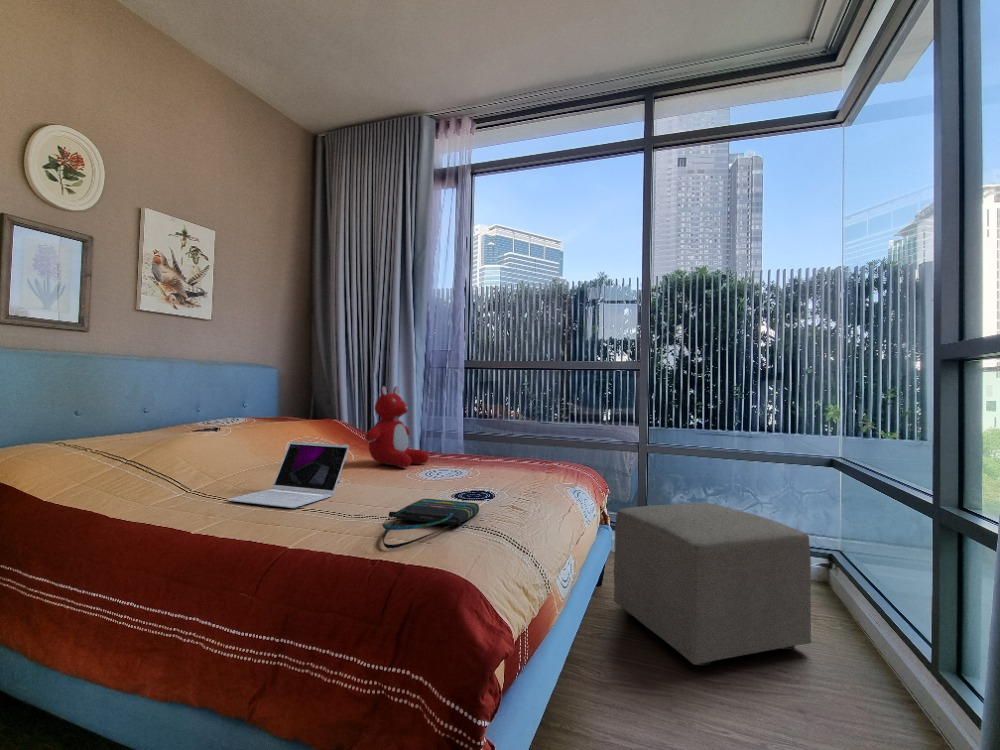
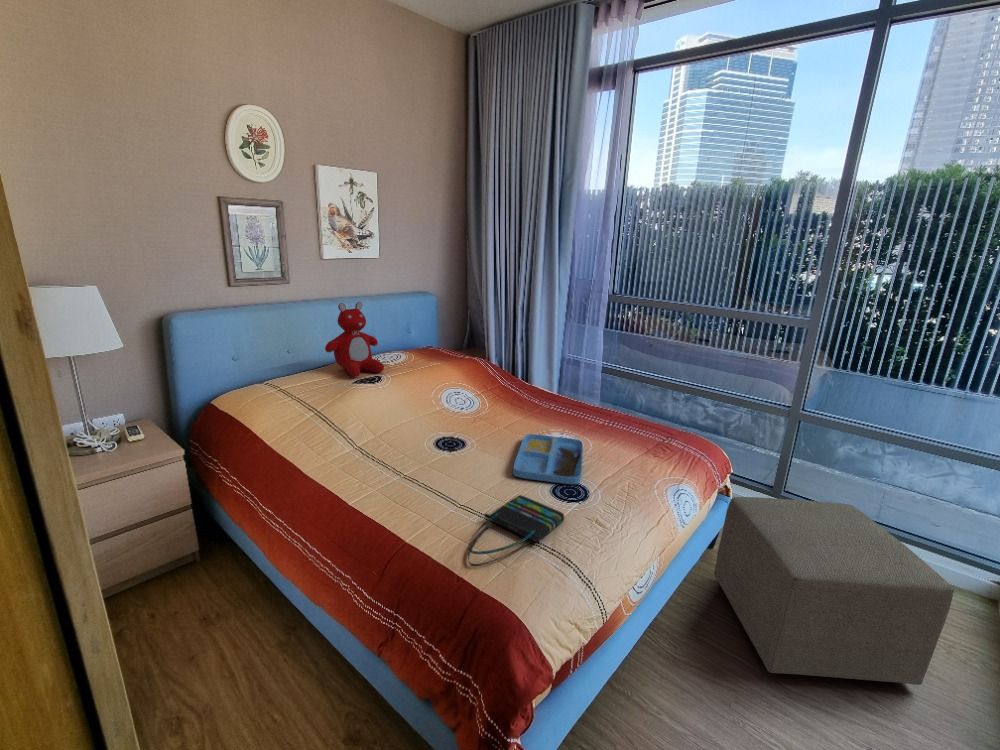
teddy bear: present [366,386,429,467] -> present [325,302,384,377]
laptop: present [228,442,349,508] -> none [377,408,469,483]
tray: none [405,468,481,495] -> present [513,434,583,484]

